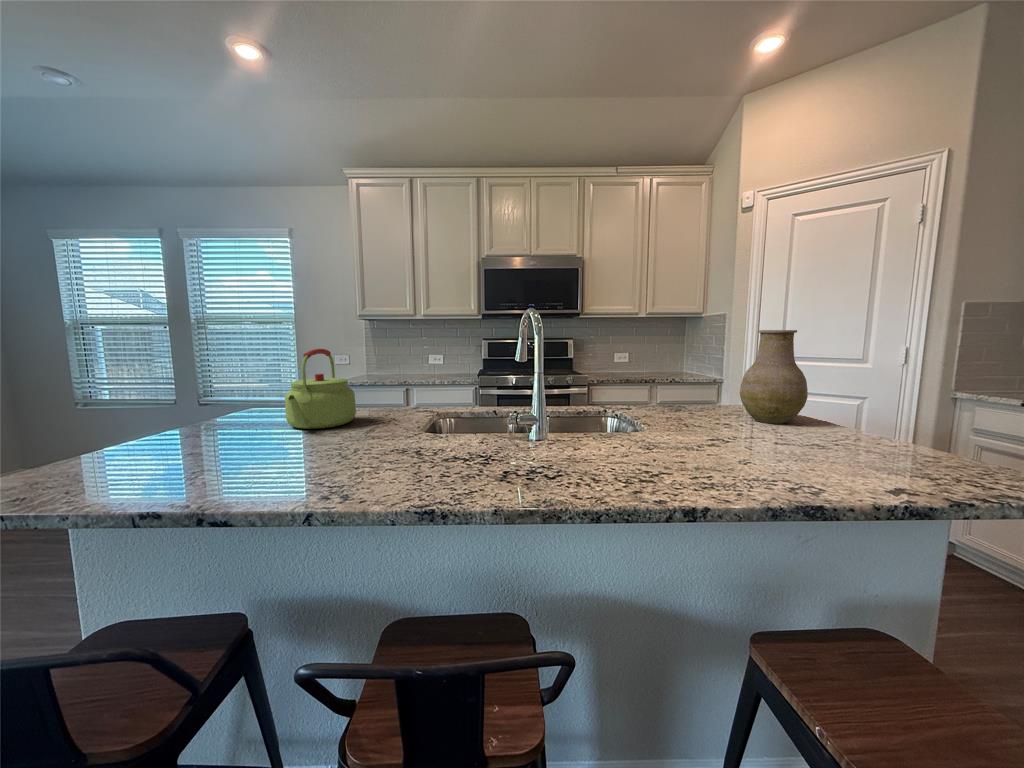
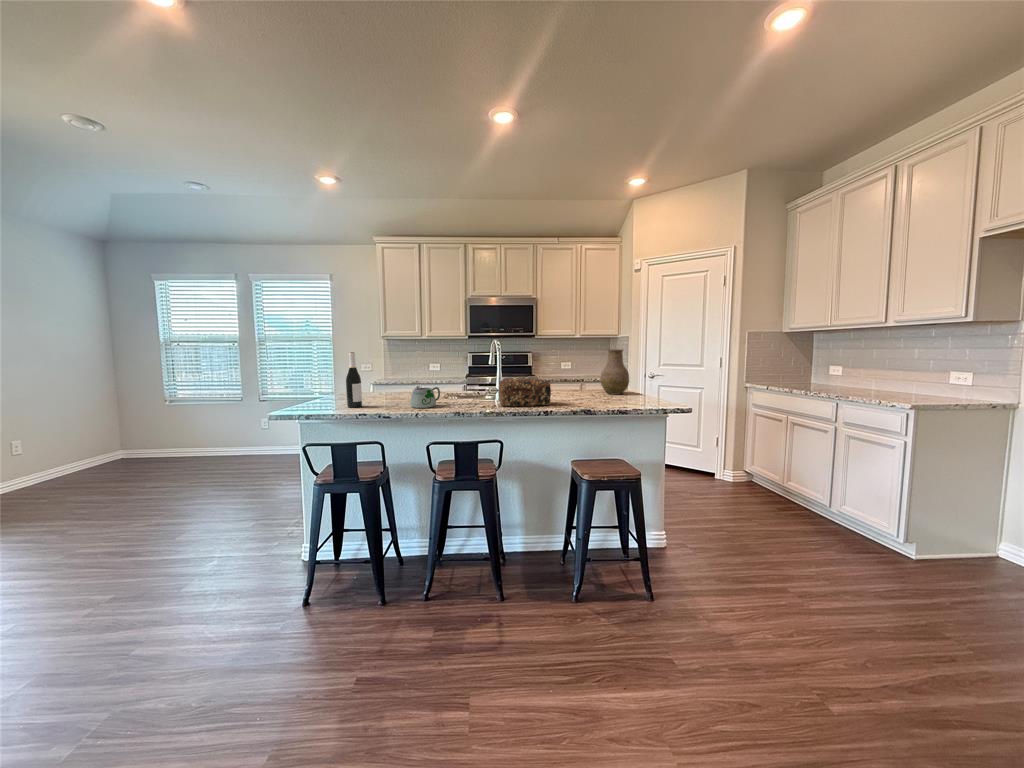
wine bottle: none [168,333,216,469] -> present [346,352,362,408]
kettle: present [285,349,356,429] -> none [374,359,408,398]
bread loaf: none [540,397,677,473] -> present [499,378,551,407]
mug: none [323,418,402,476] -> present [410,387,440,408]

